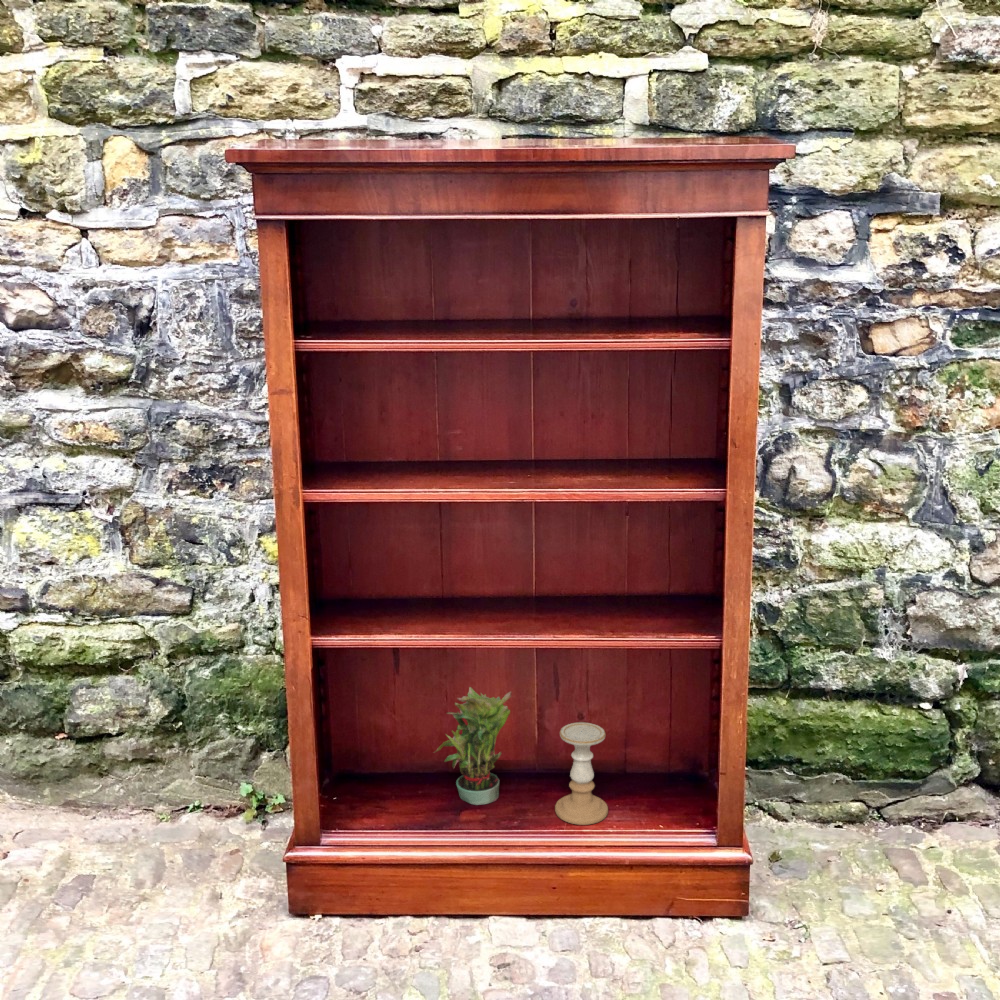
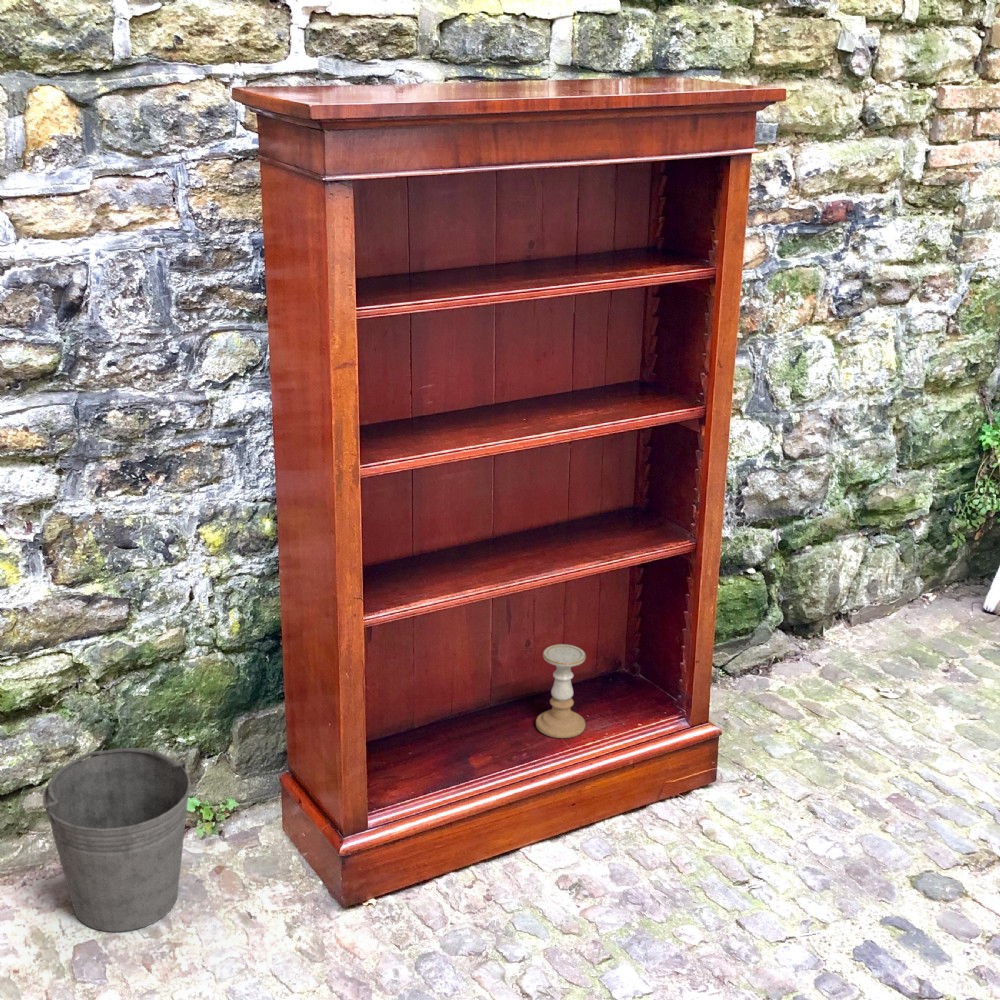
potted plant: present [435,687,512,805] -> none [422,632,500,747]
bucket: none [63,715,195,876] -> present [43,748,191,932]

